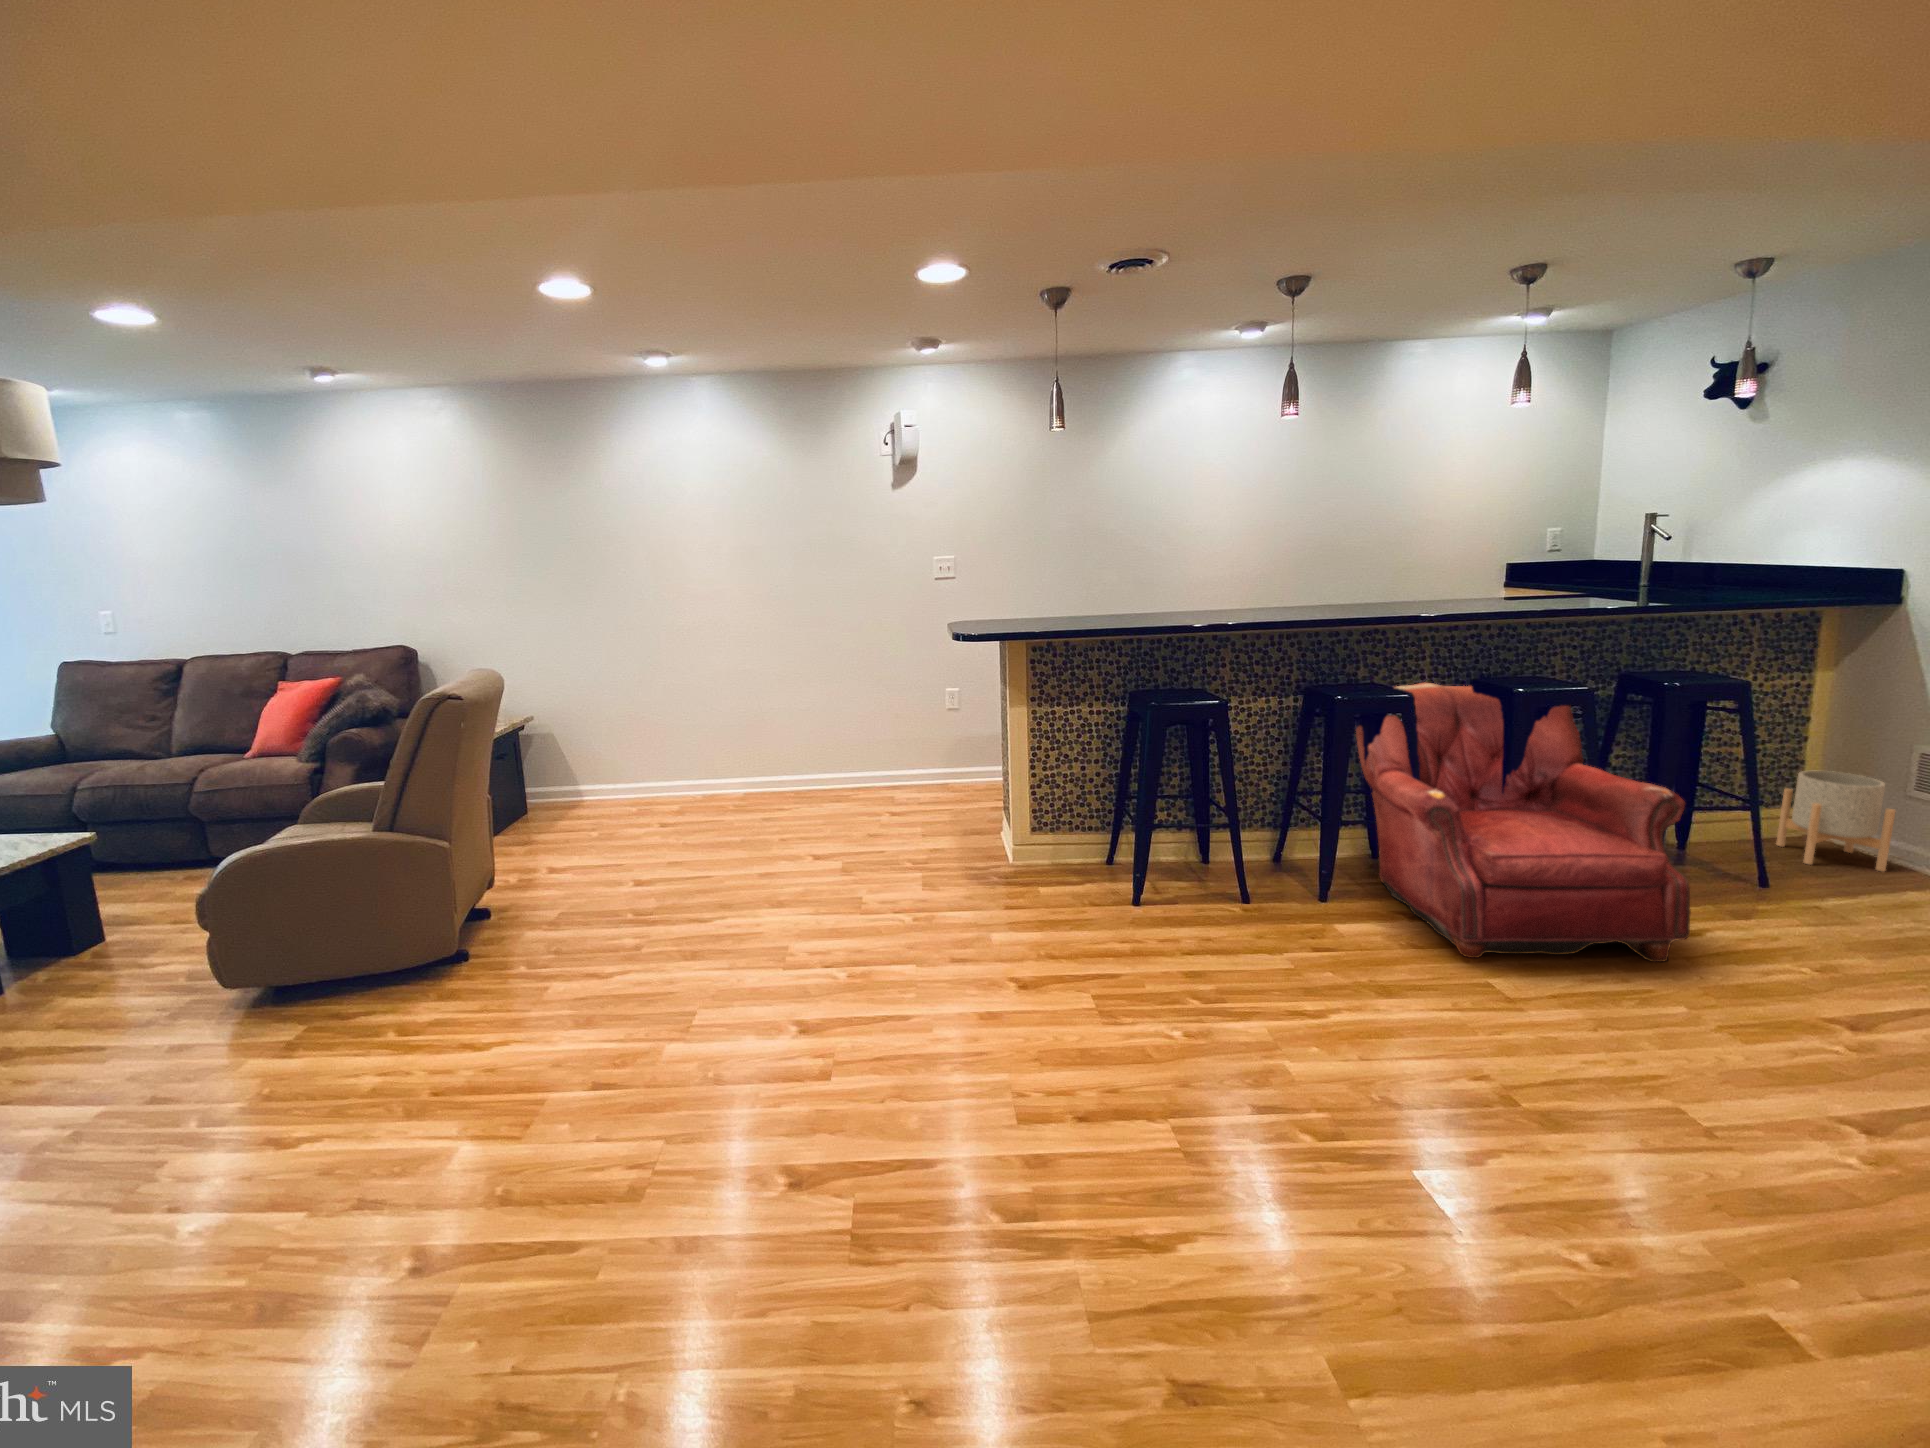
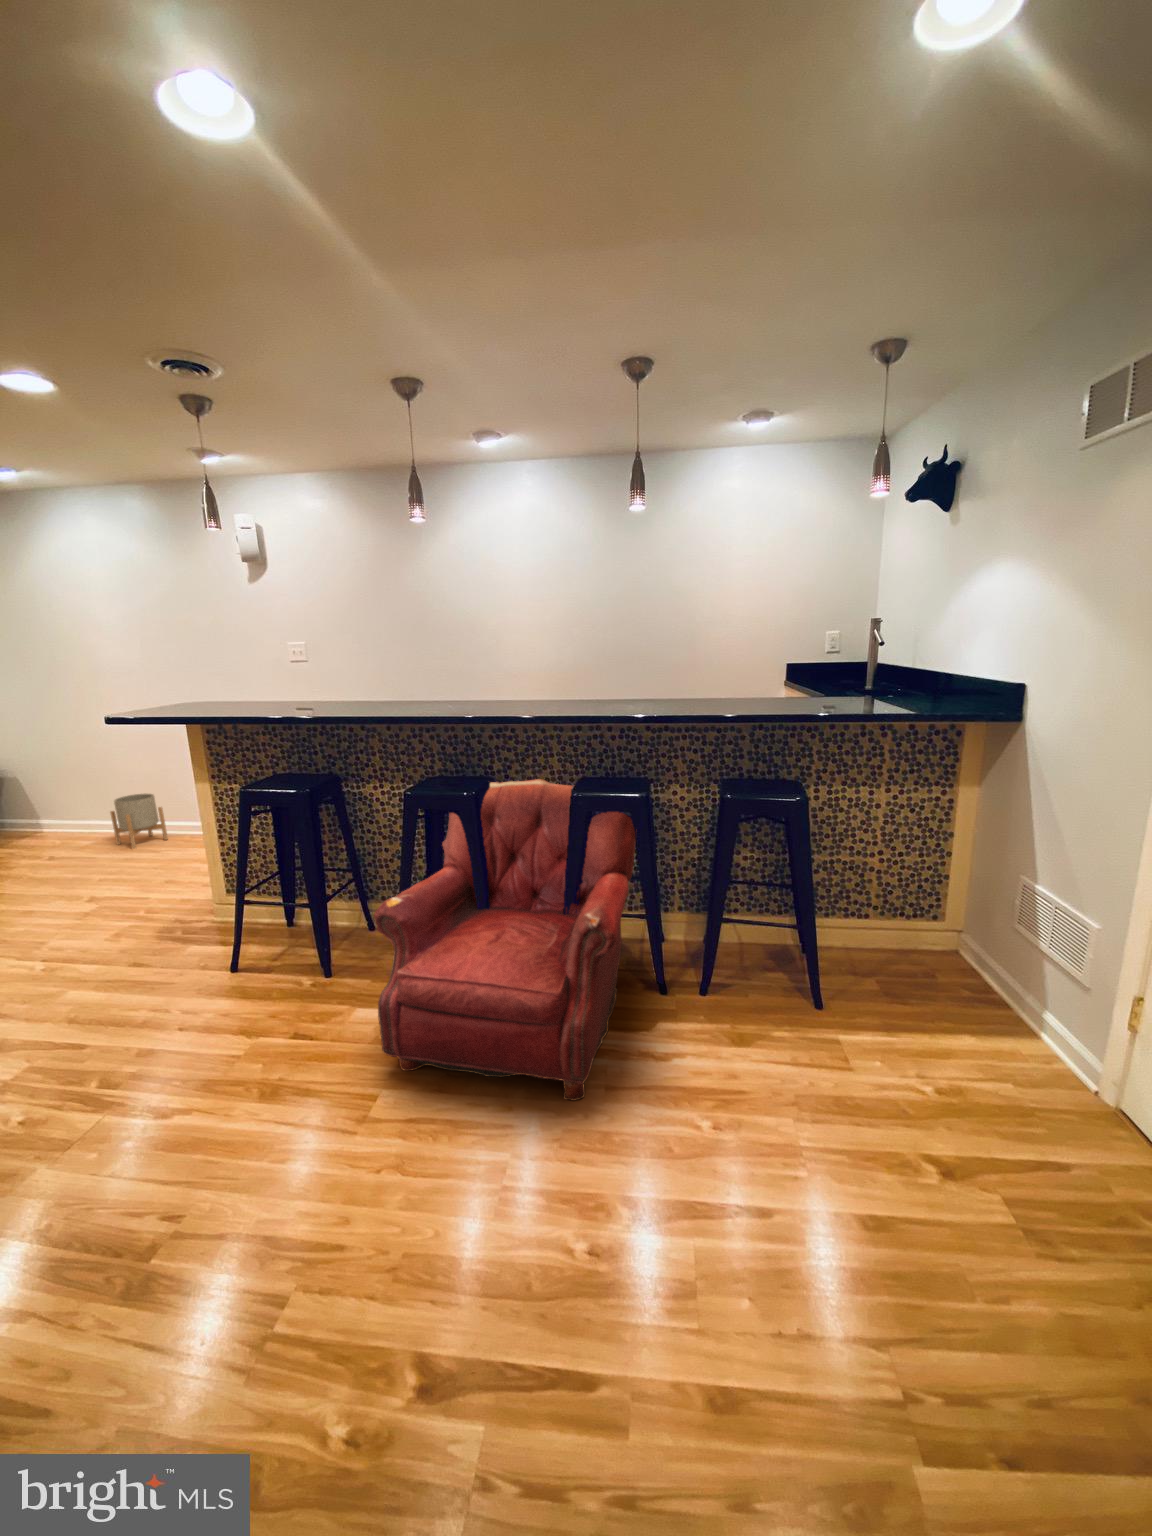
planter: present [1776,770,1895,871] -> present [110,794,168,849]

